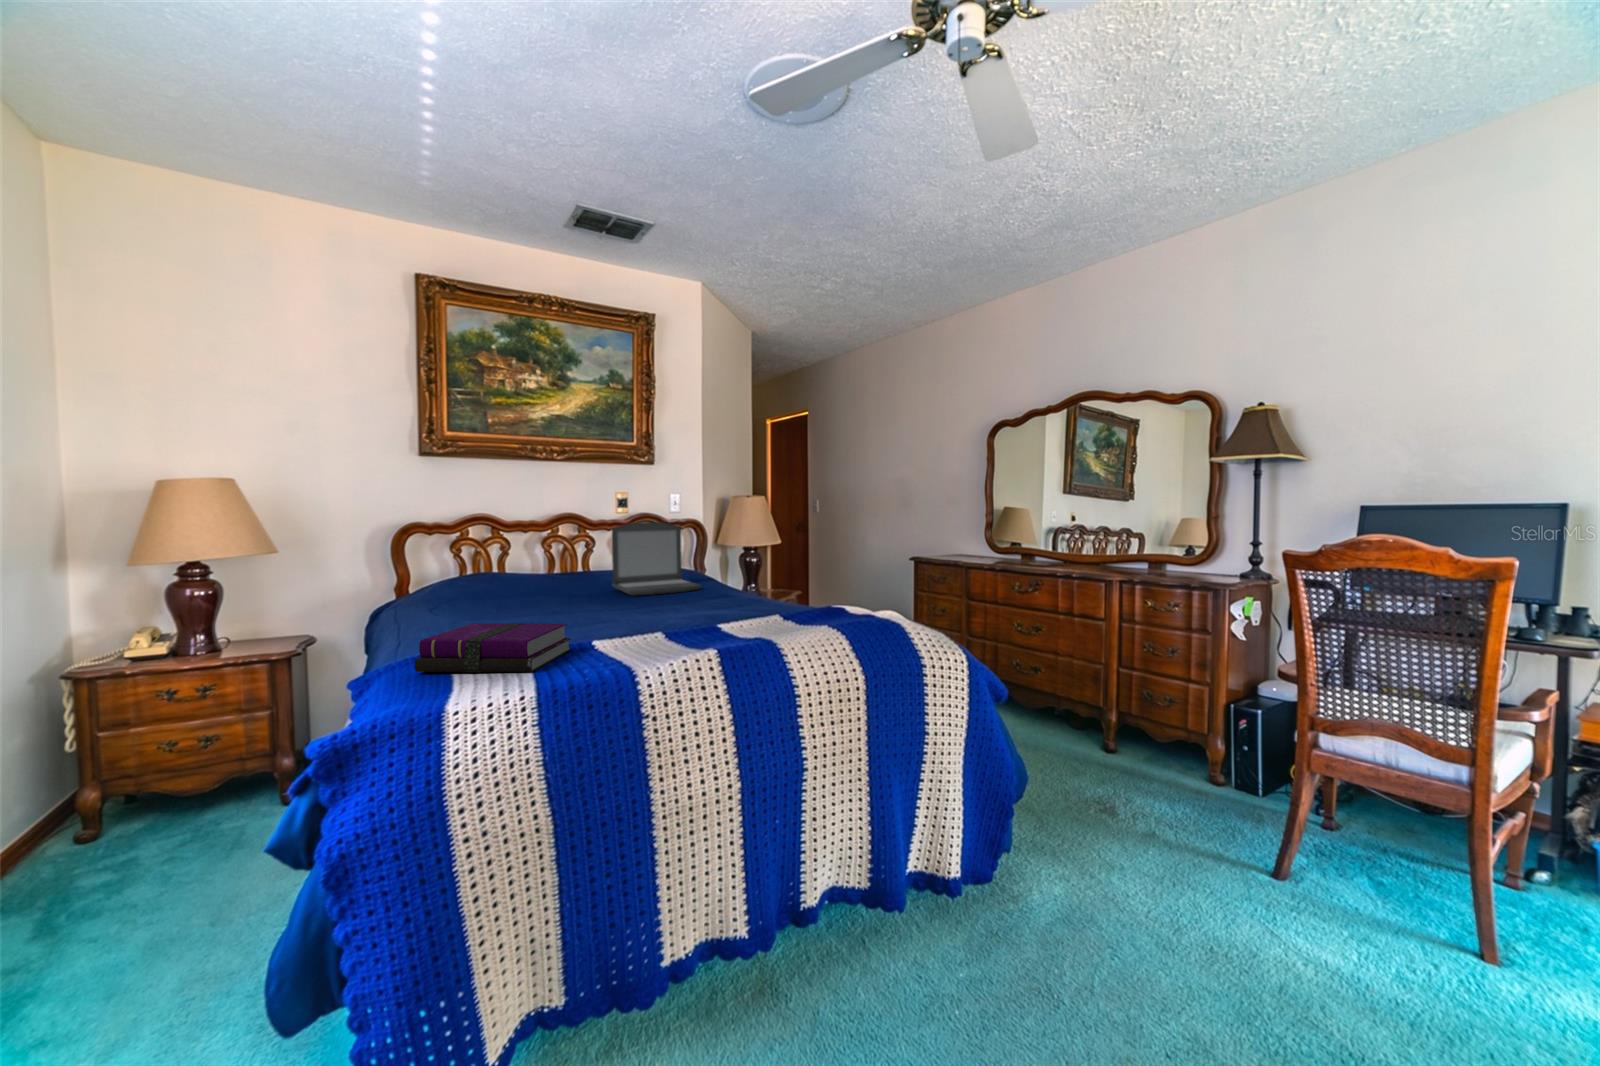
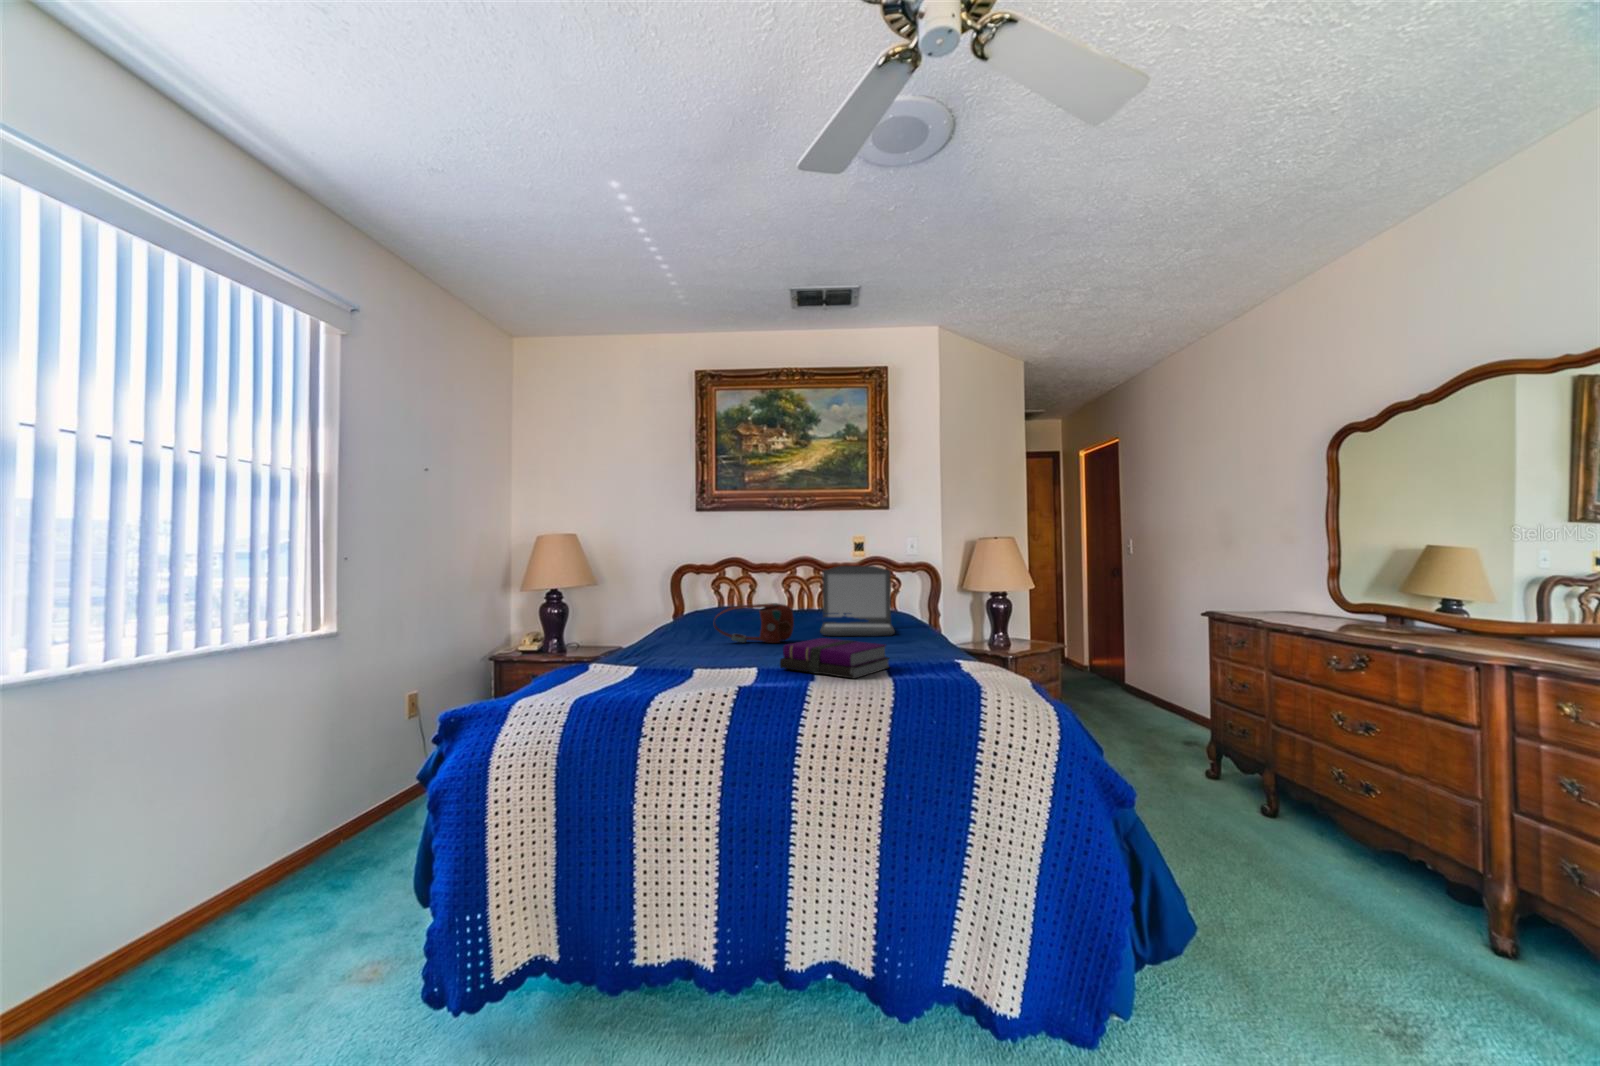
handbag: none [522,564,619,611] -> present [714,603,794,643]
notebook: present [414,623,571,672] -> present [780,638,889,679]

